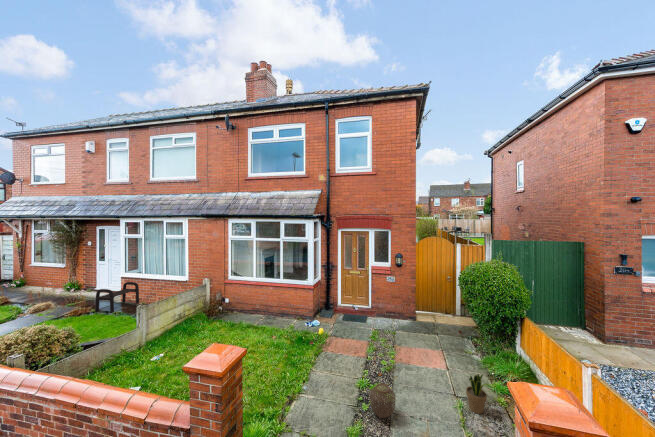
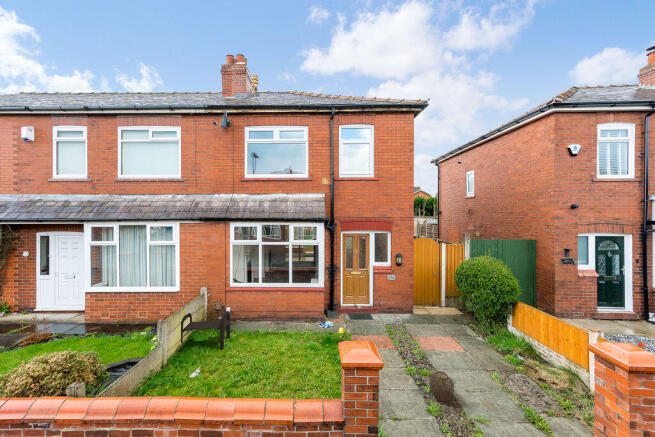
bench: present [95,282,139,313] -> present [178,311,230,352]
potted plant: present [466,374,489,414] -> none [498,351,519,385]

